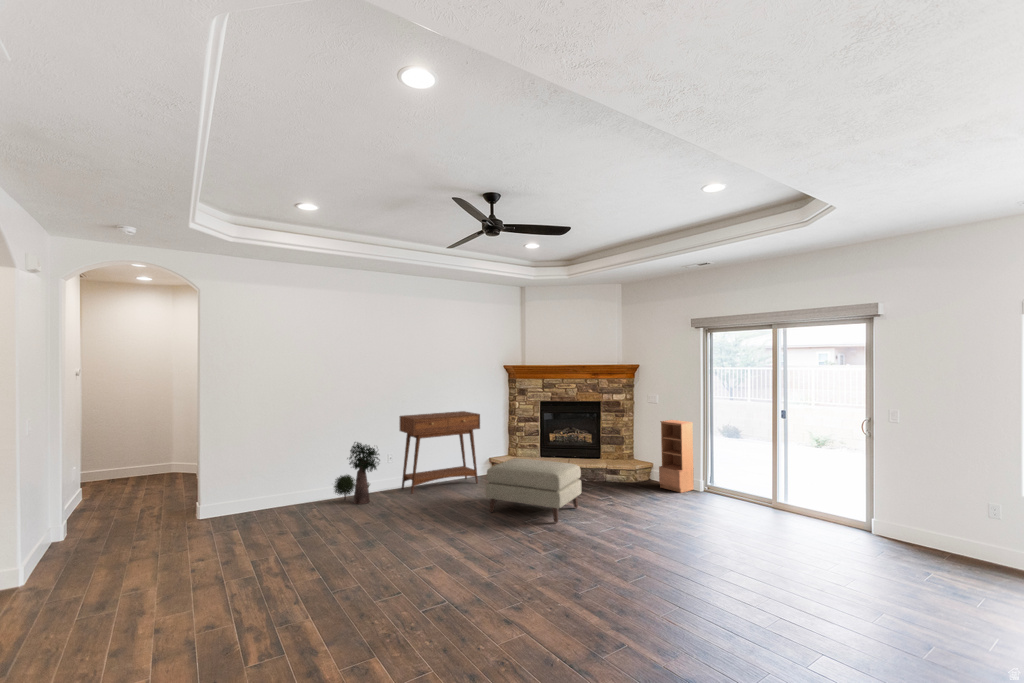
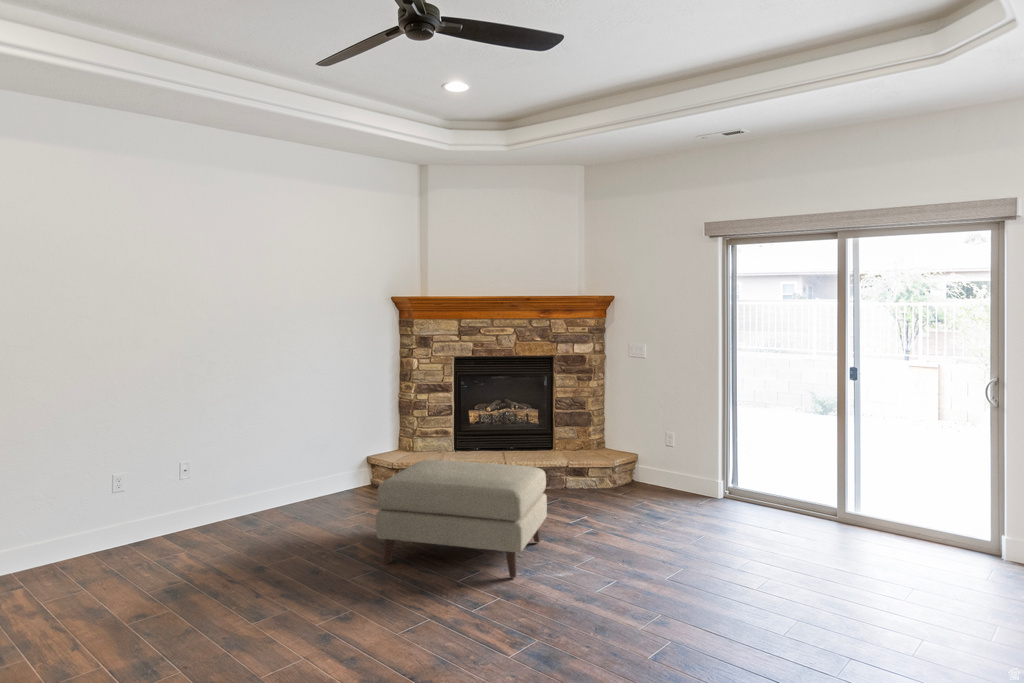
console table: present [400,411,480,494] -> none [198,377,354,533]
bookcase: present [659,420,694,493] -> none [654,385,708,502]
potted plant: present [334,442,380,504] -> none [55,440,159,564]

